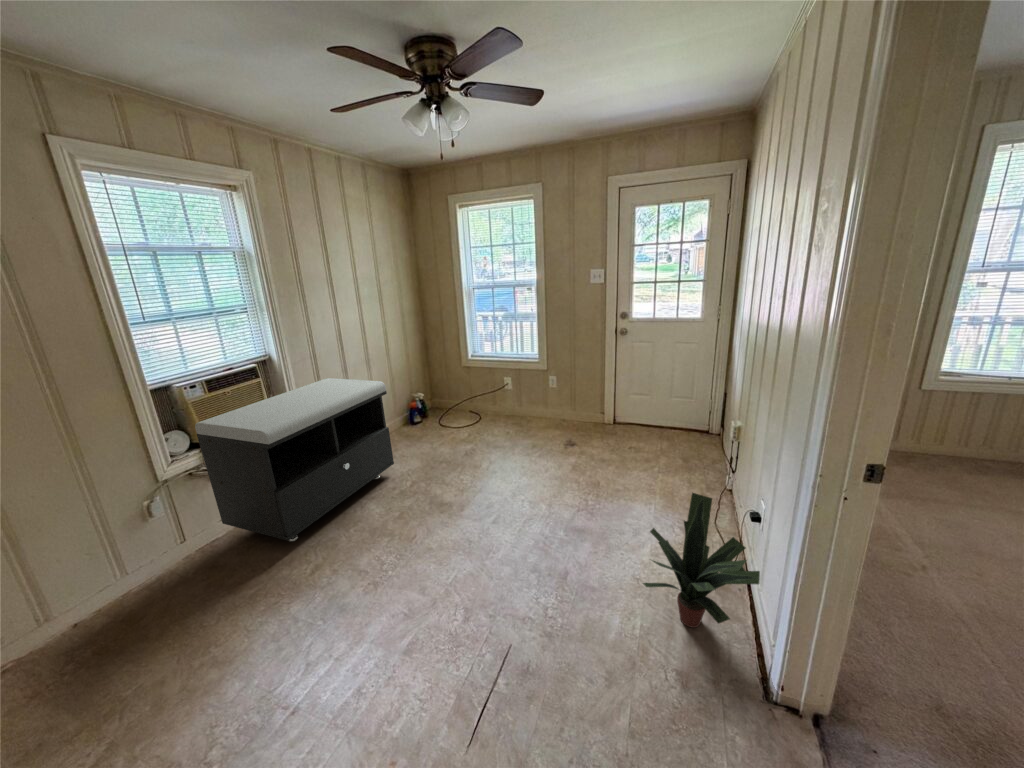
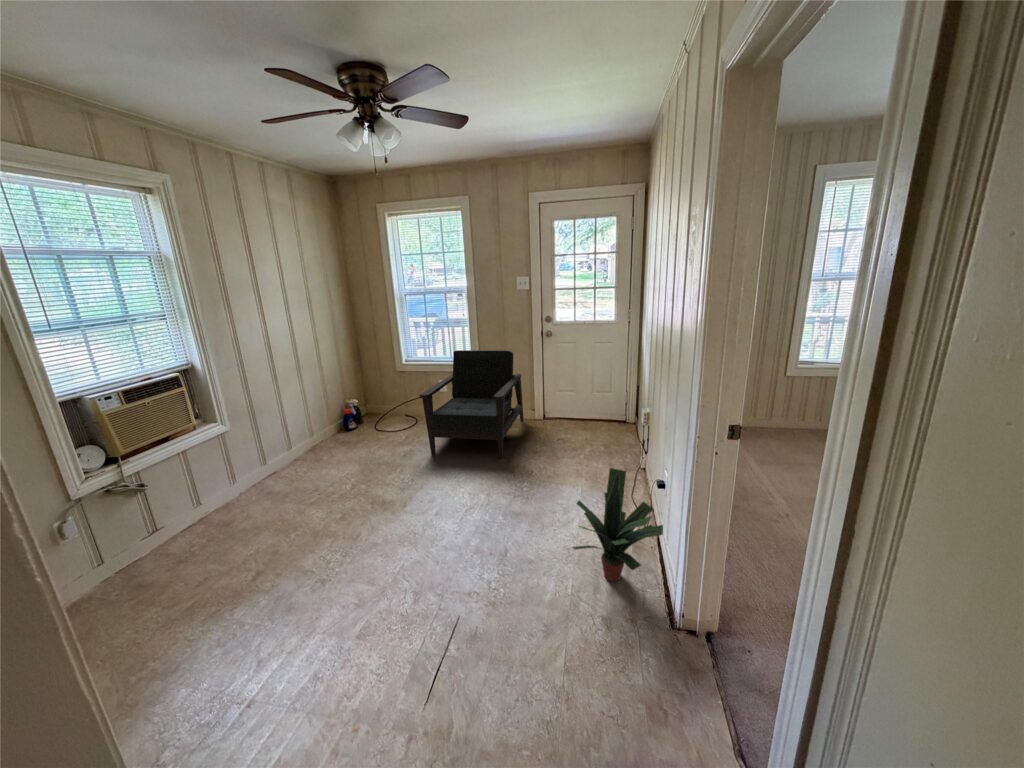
armchair: none [482,347,591,465] -> present [420,350,524,458]
storage bench: present [195,378,394,542] -> none [112,386,332,553]

